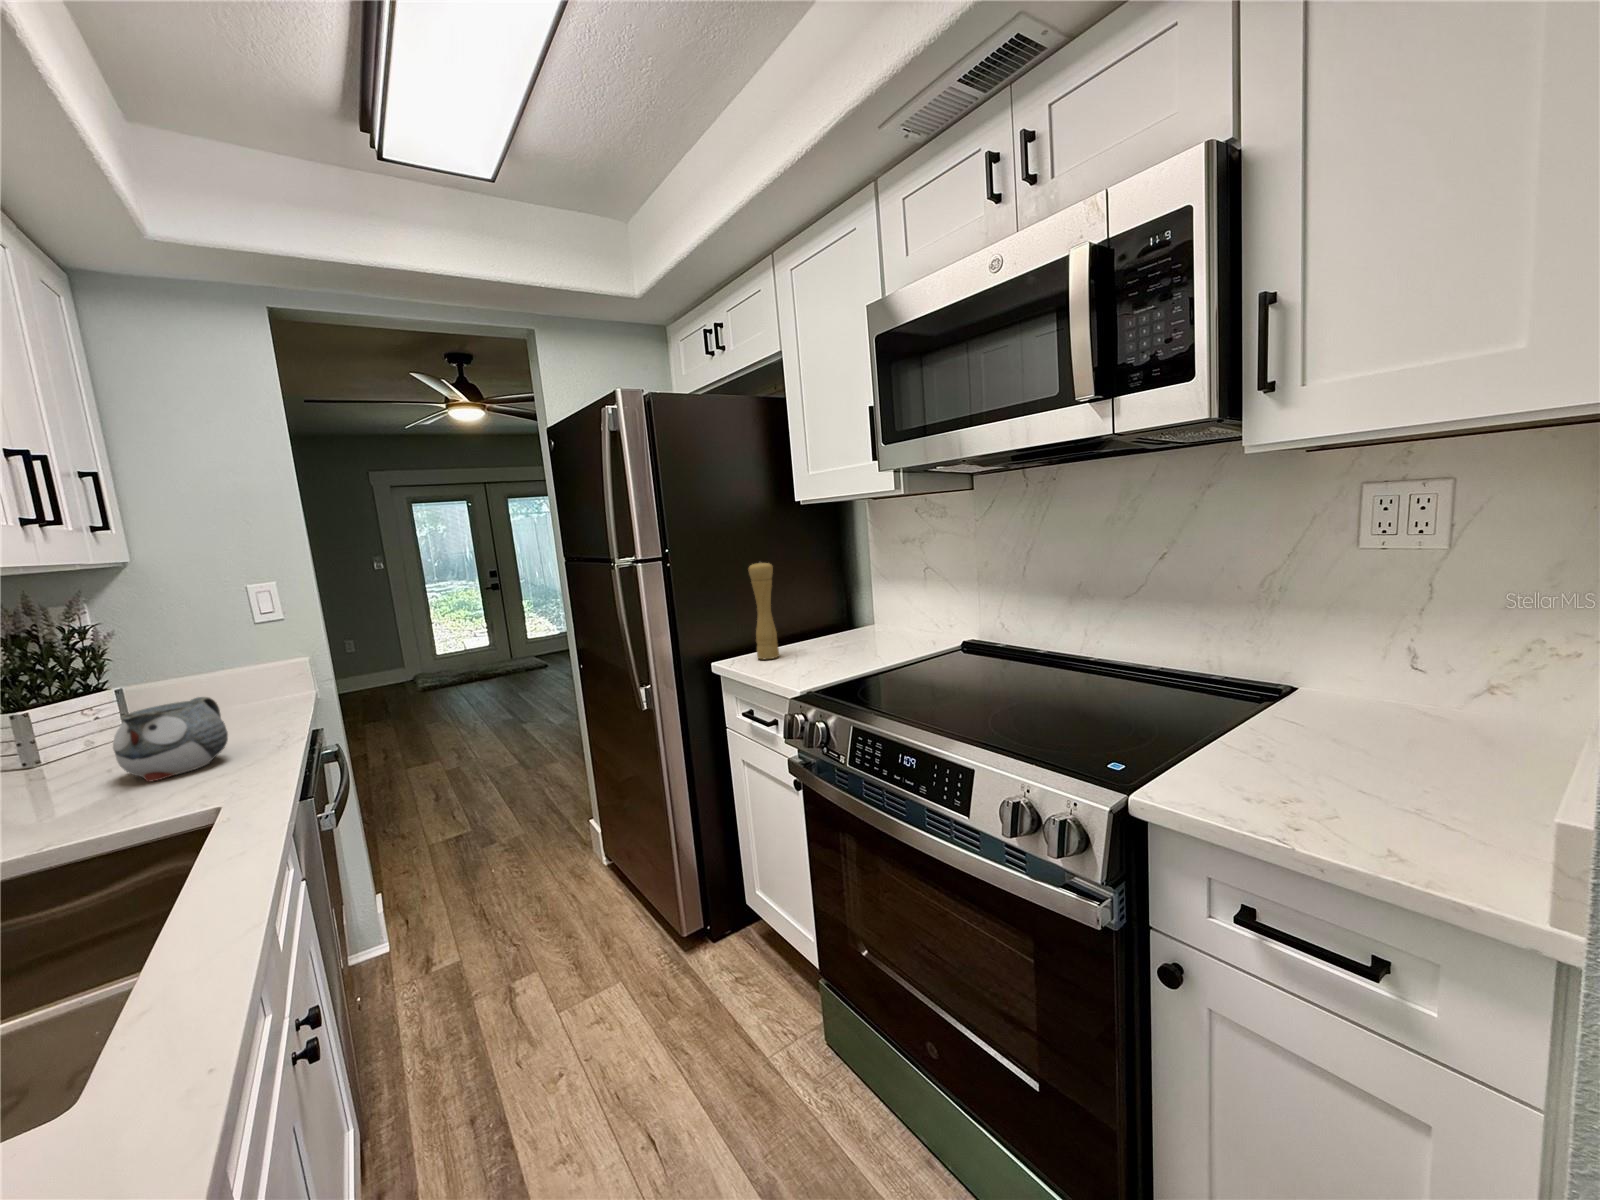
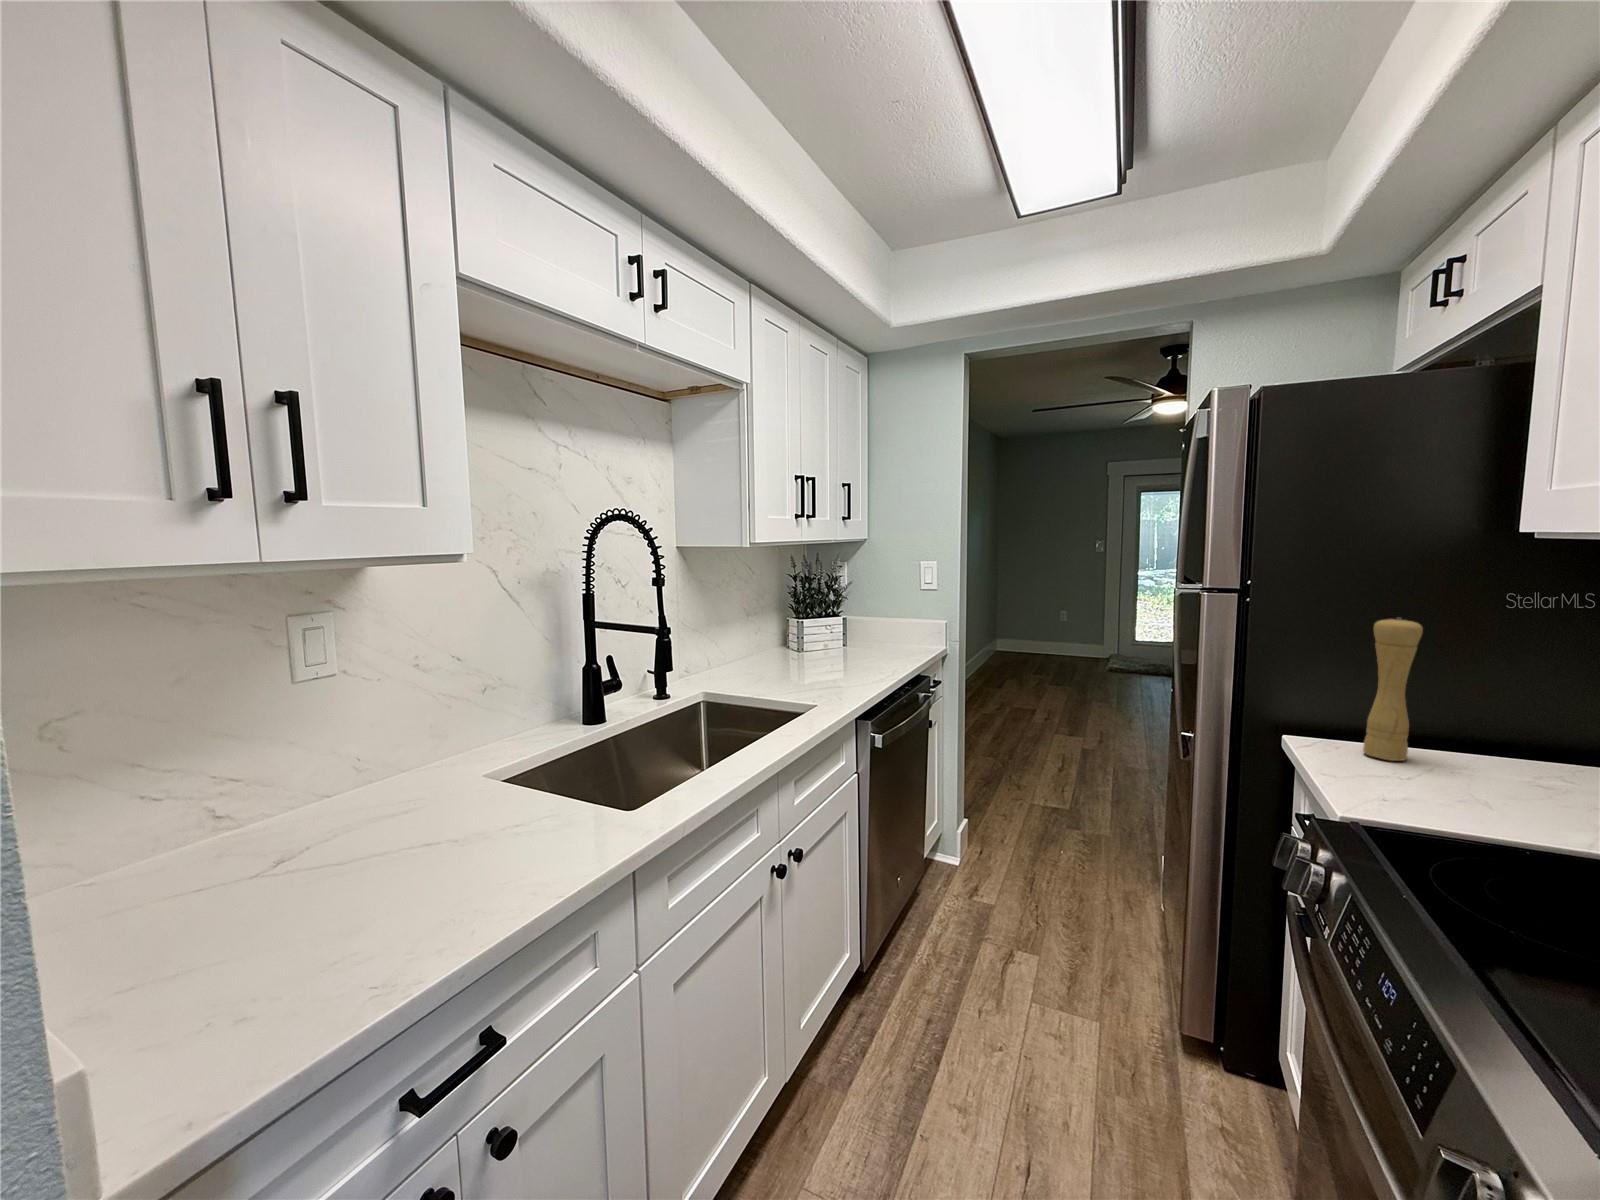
teapot: present [113,697,228,782] -> none [807,633,864,678]

